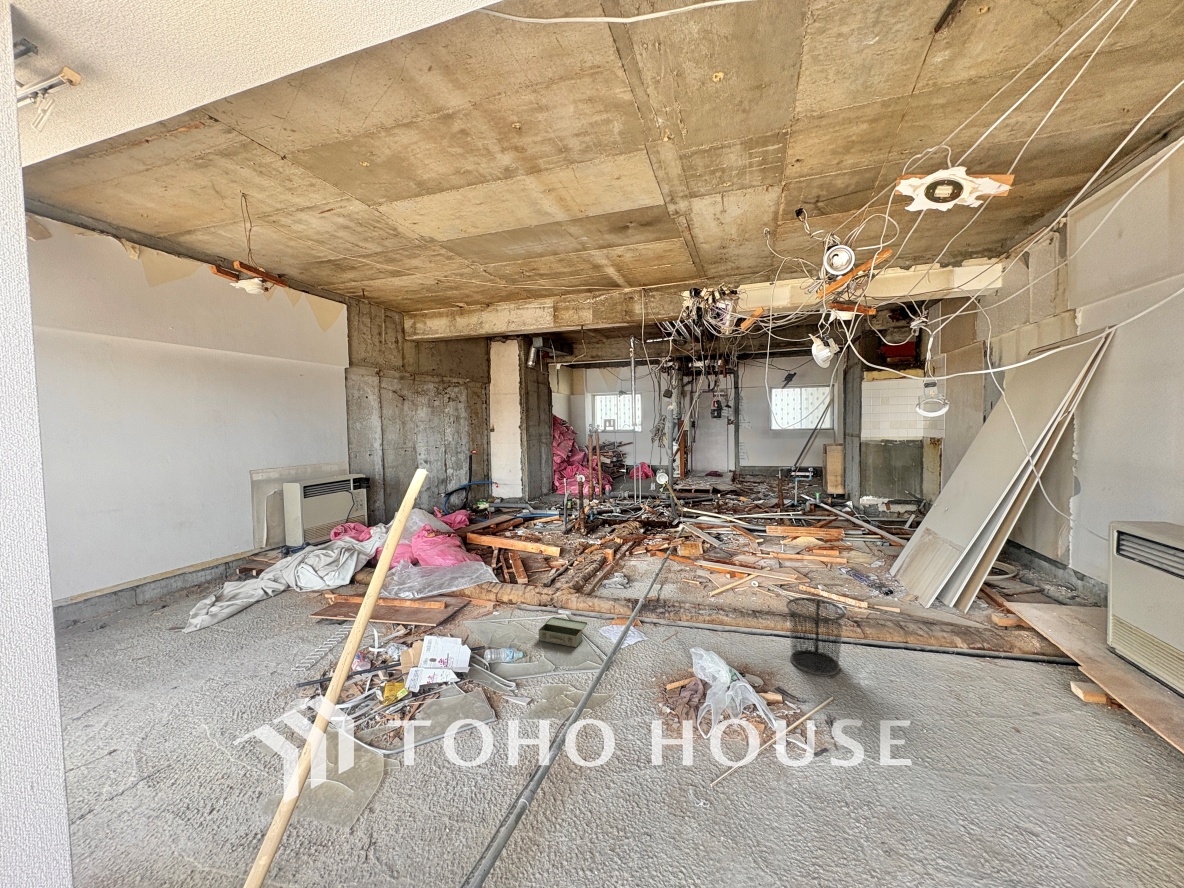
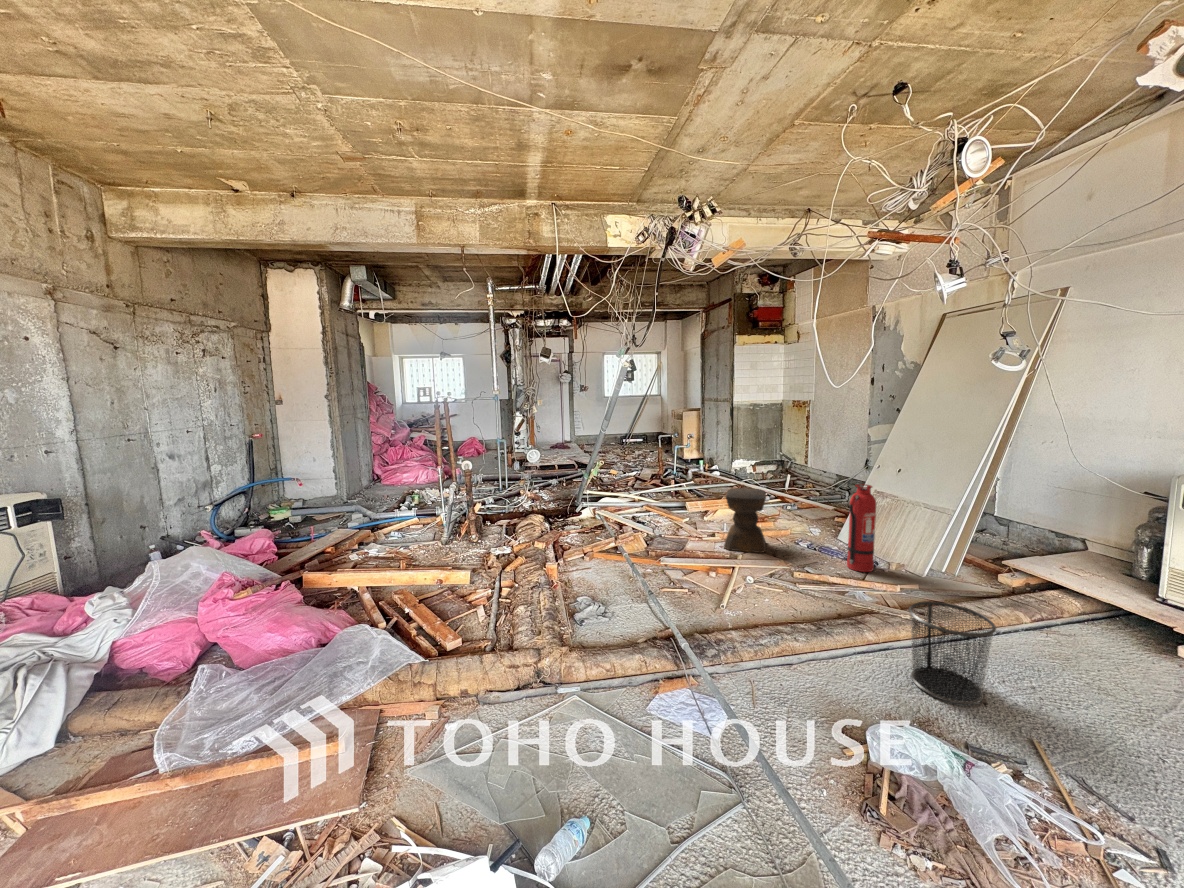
stool: none [760,511,805,568] -> present [724,488,766,553]
fire extinguisher: none [851,514,880,594] -> present [847,484,876,572]
toolbox: present [539,617,587,647] -> none [582,709,659,770]

